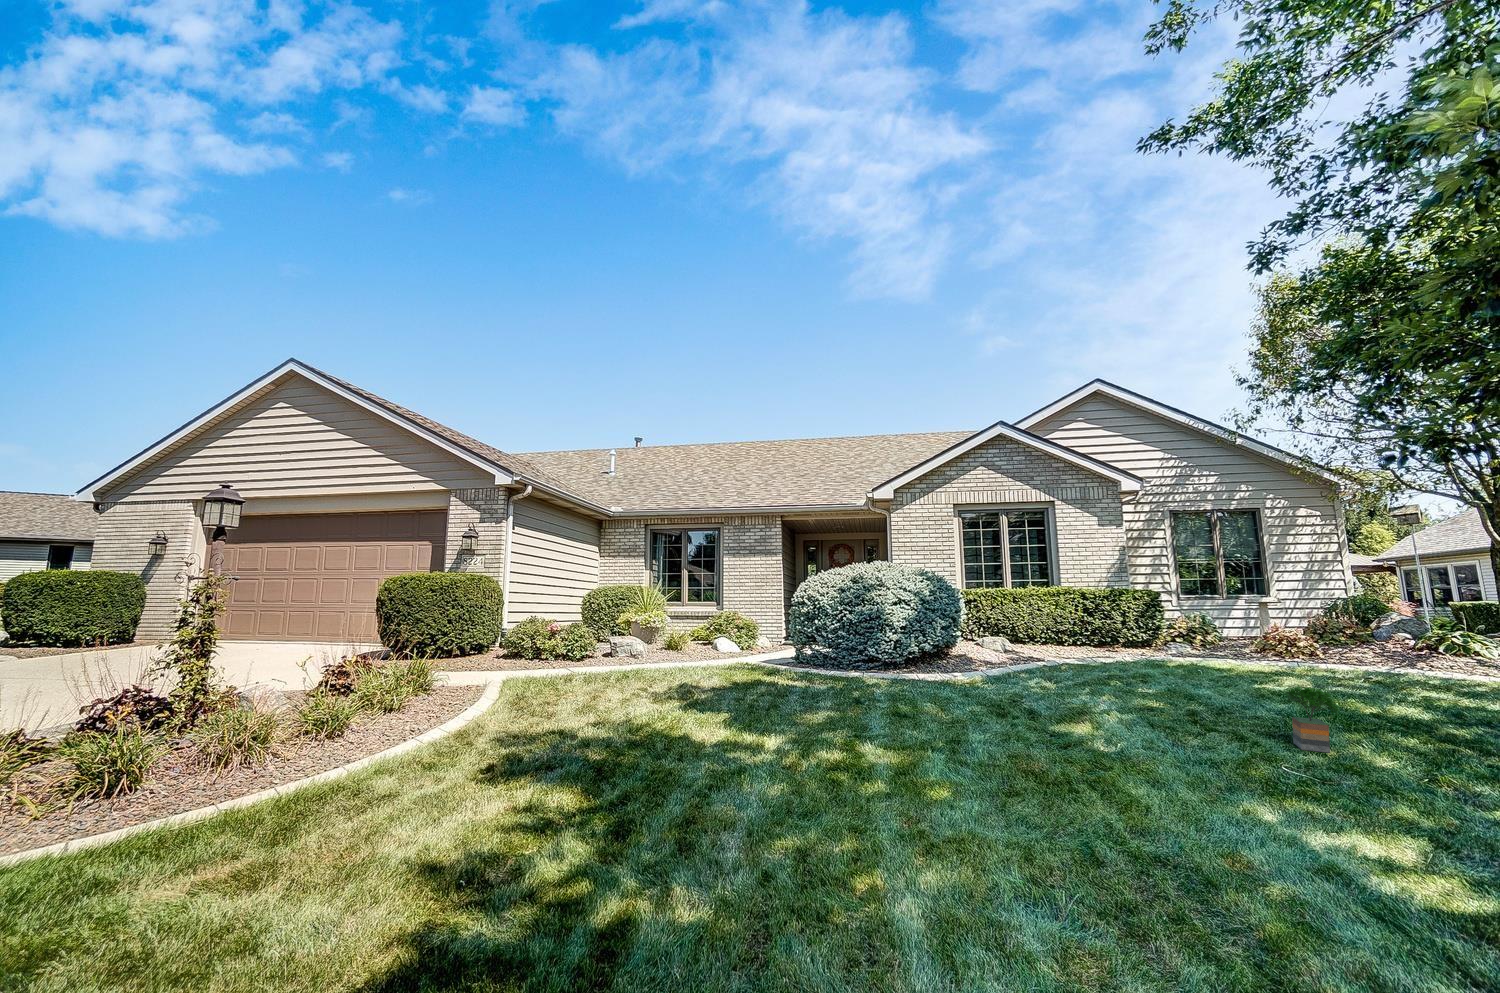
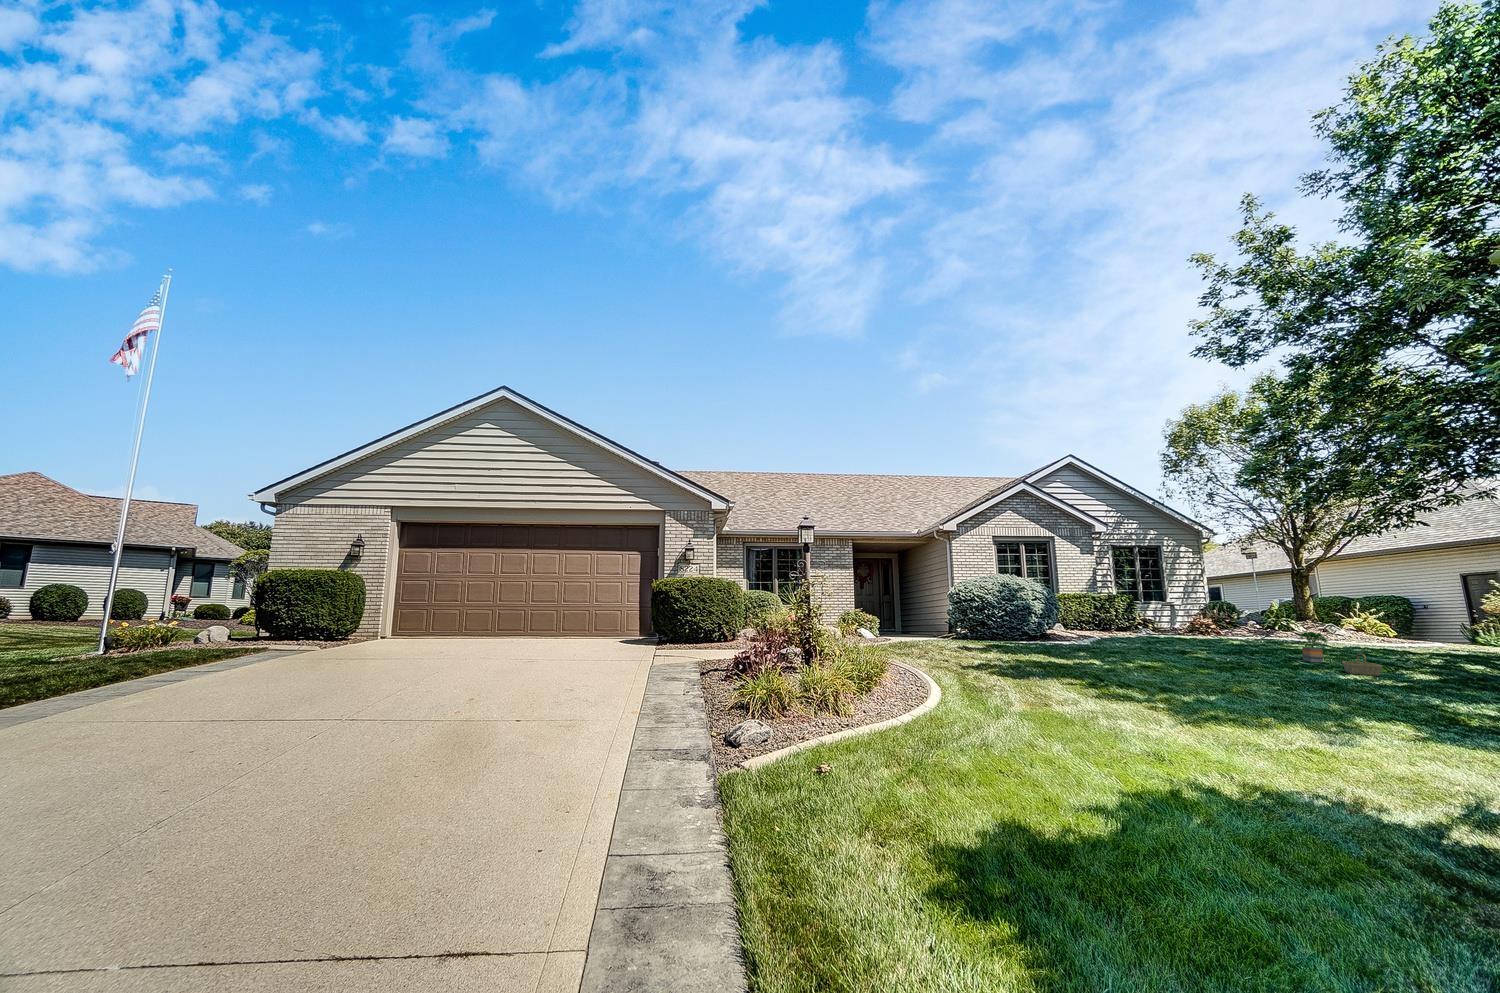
basket: none [1320,752,1403,810] -> present [1342,653,1383,676]

